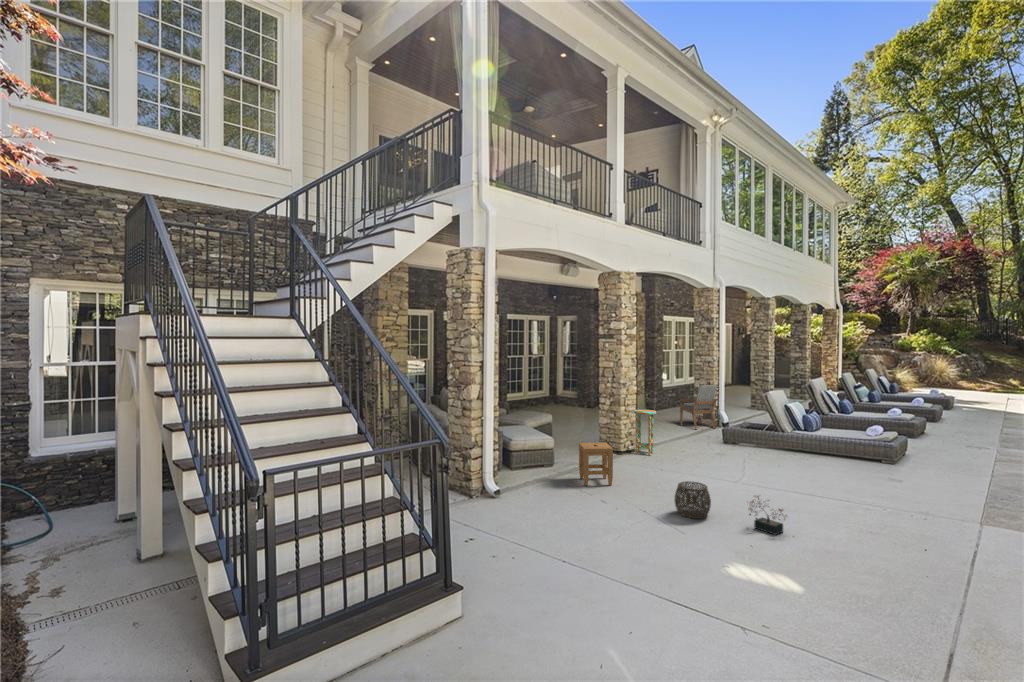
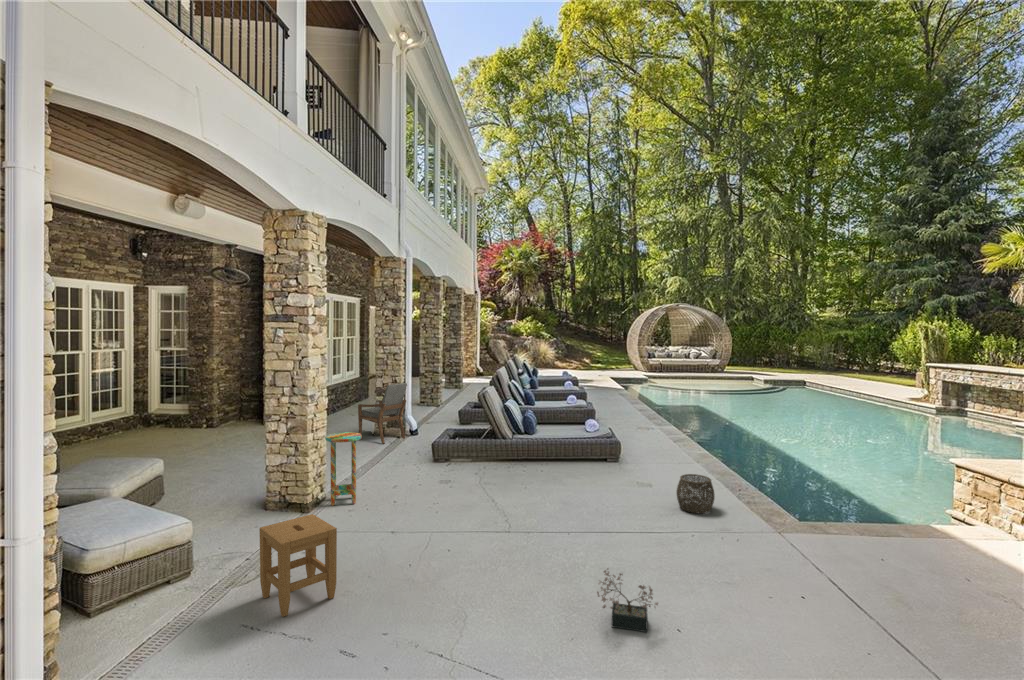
woven basket: present [674,481,711,519] -> present [676,474,715,513]

